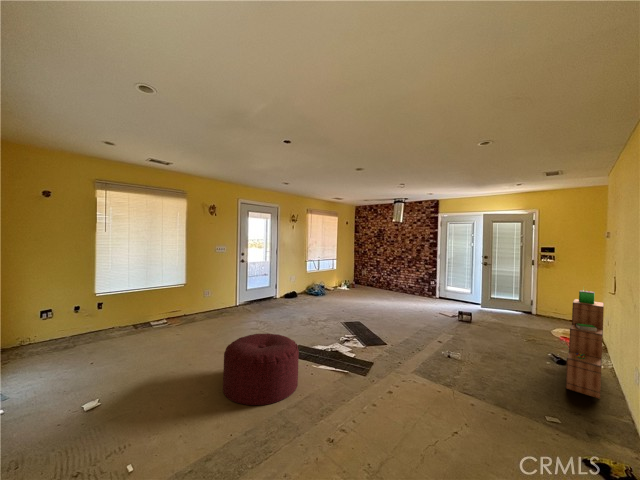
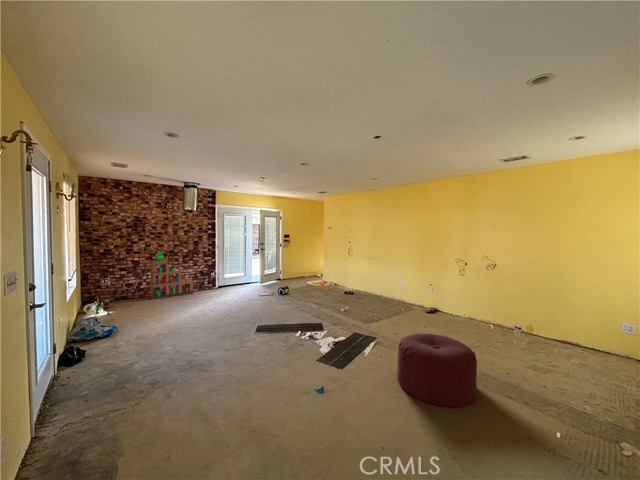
bookshelf: present [566,290,604,399] -> present [150,251,193,299]

